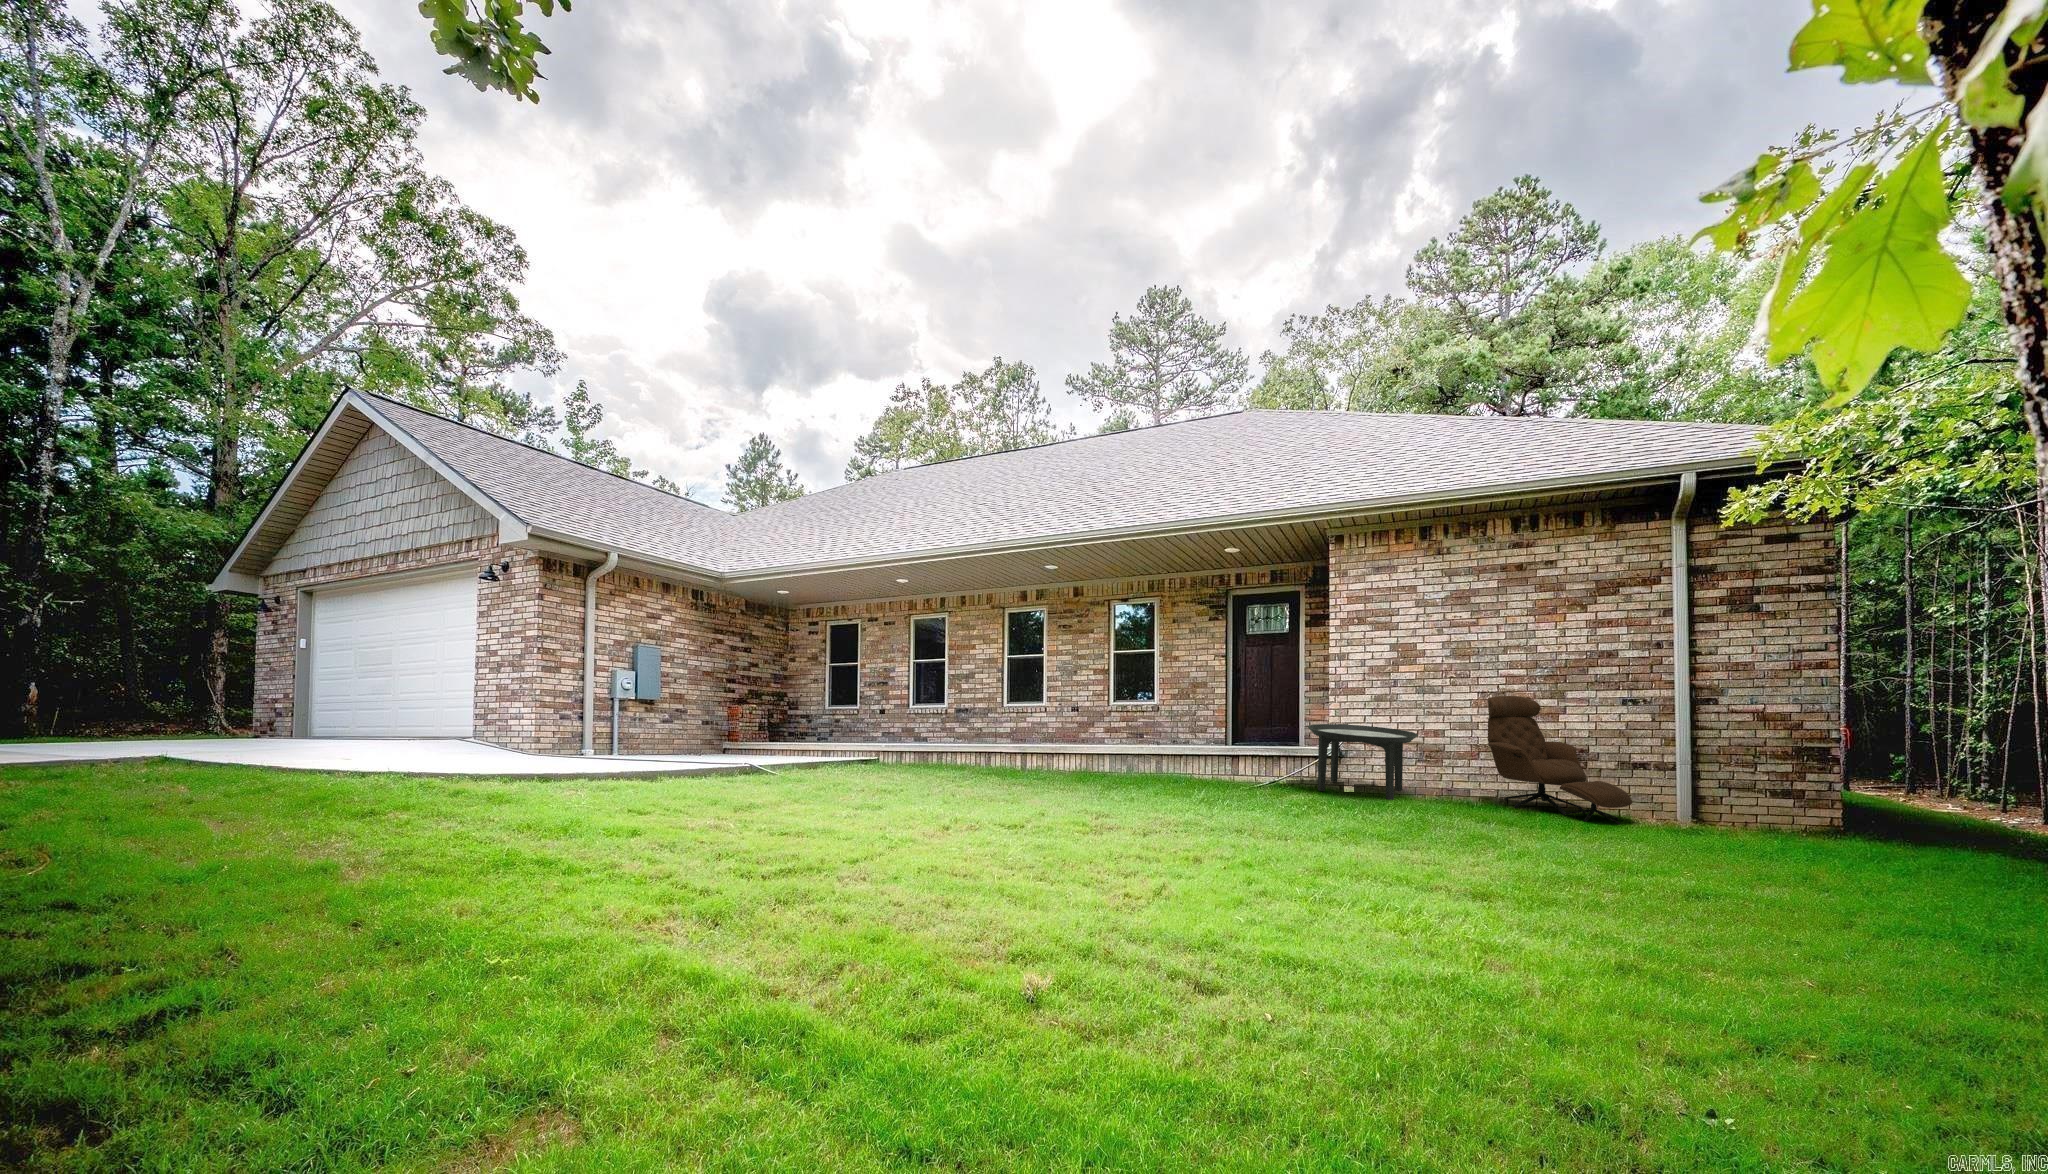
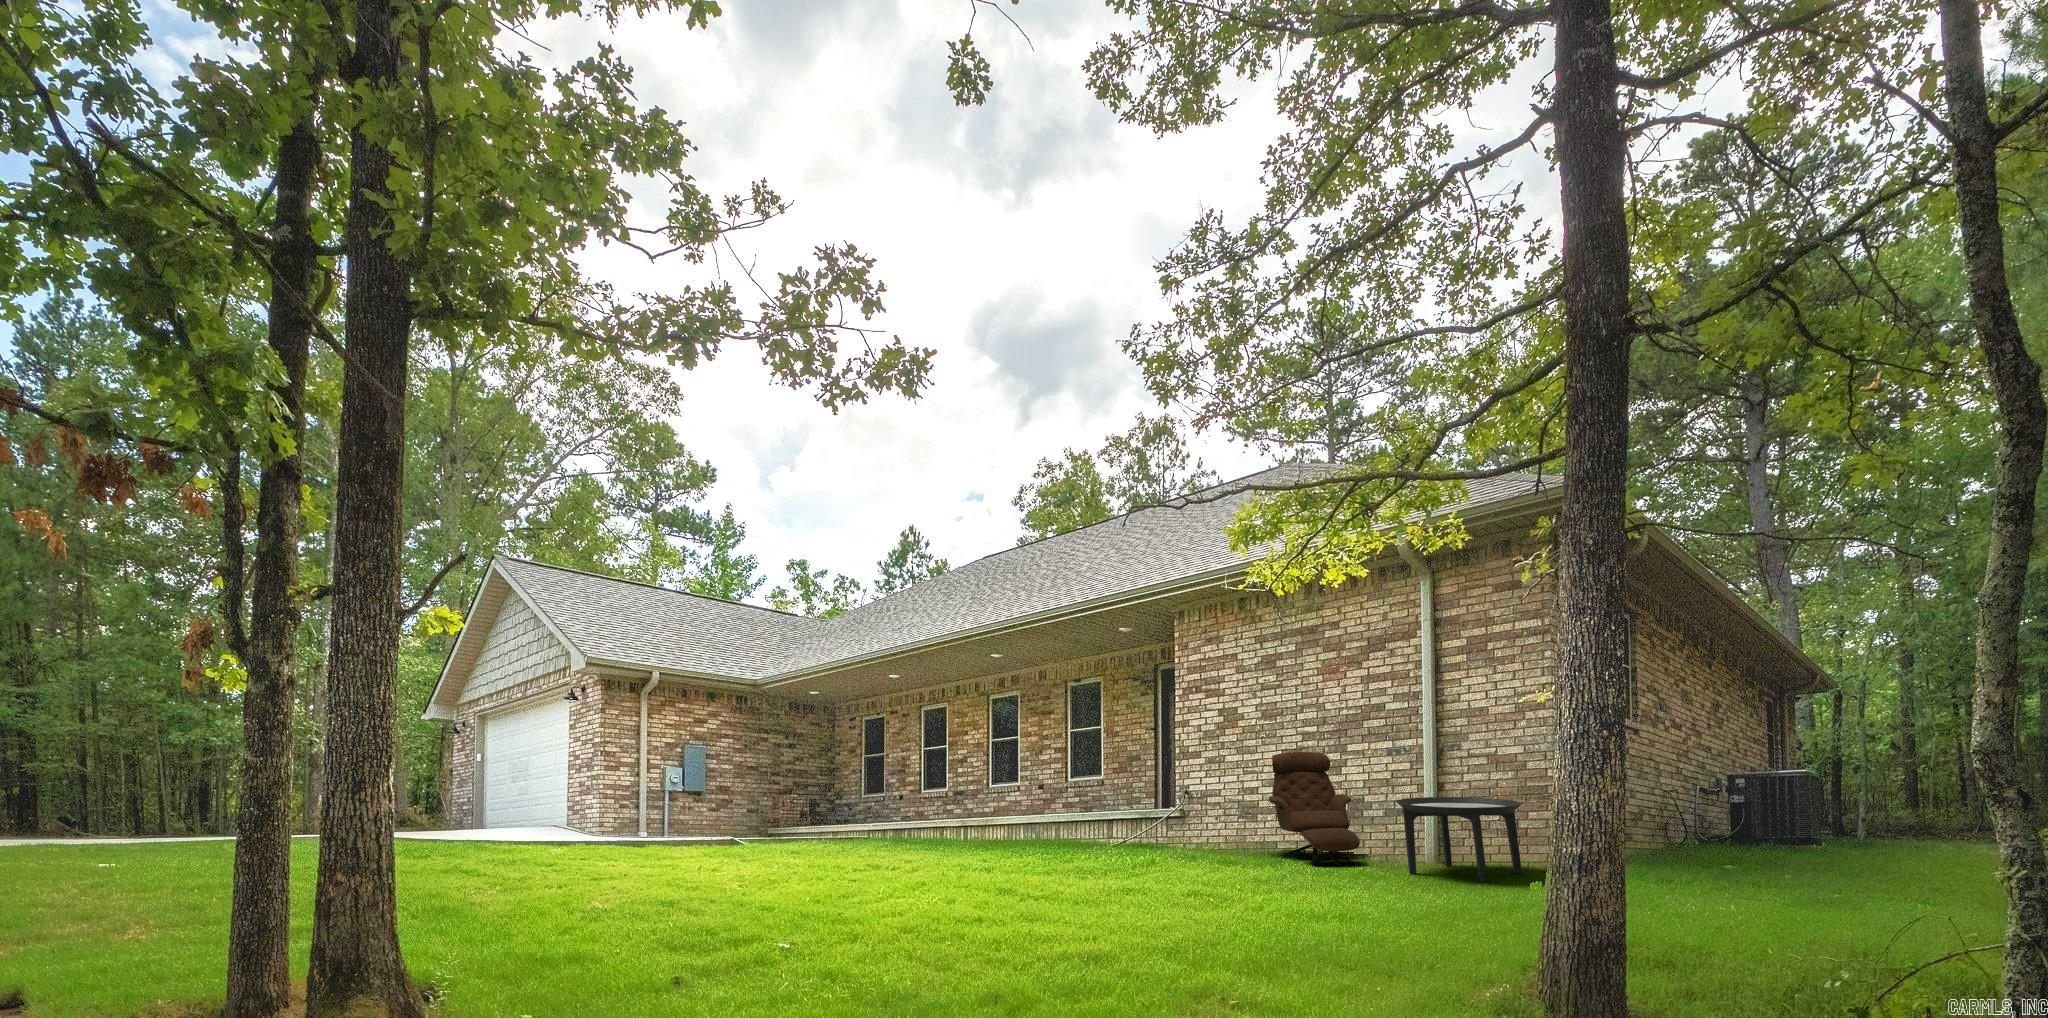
round table: present [1308,724,1418,800] -> present [1396,797,1522,882]

